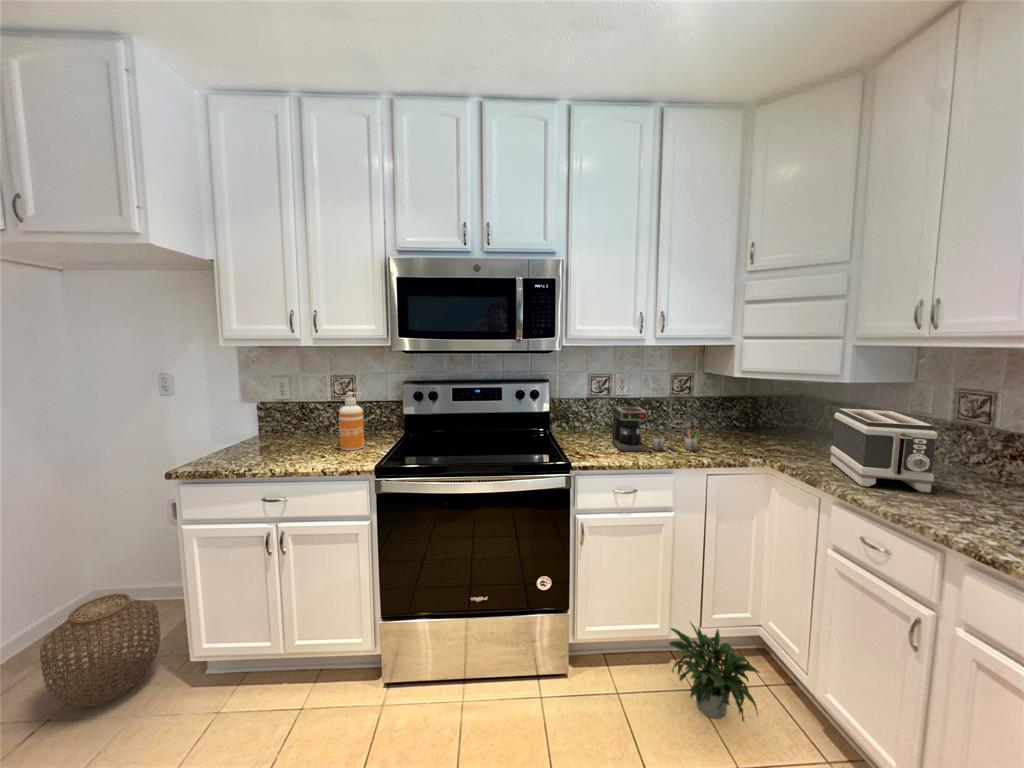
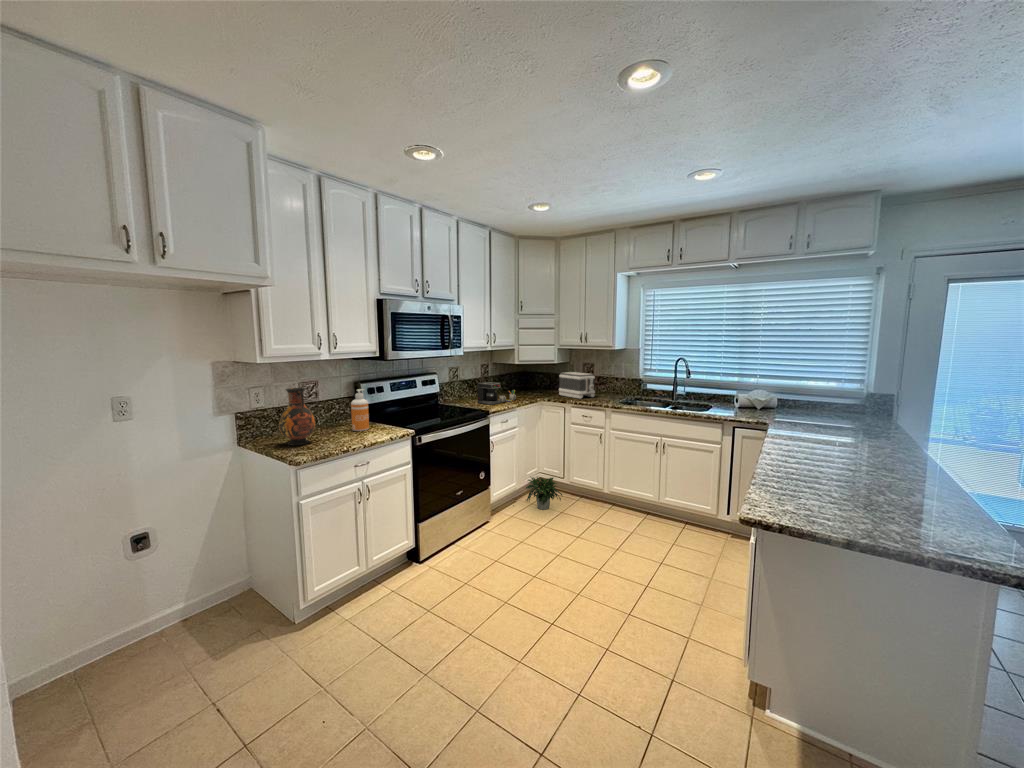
vase: none [234,381,281,453] -> present [279,388,315,445]
woven basket: present [40,594,160,707] -> none [178,589,273,693]

